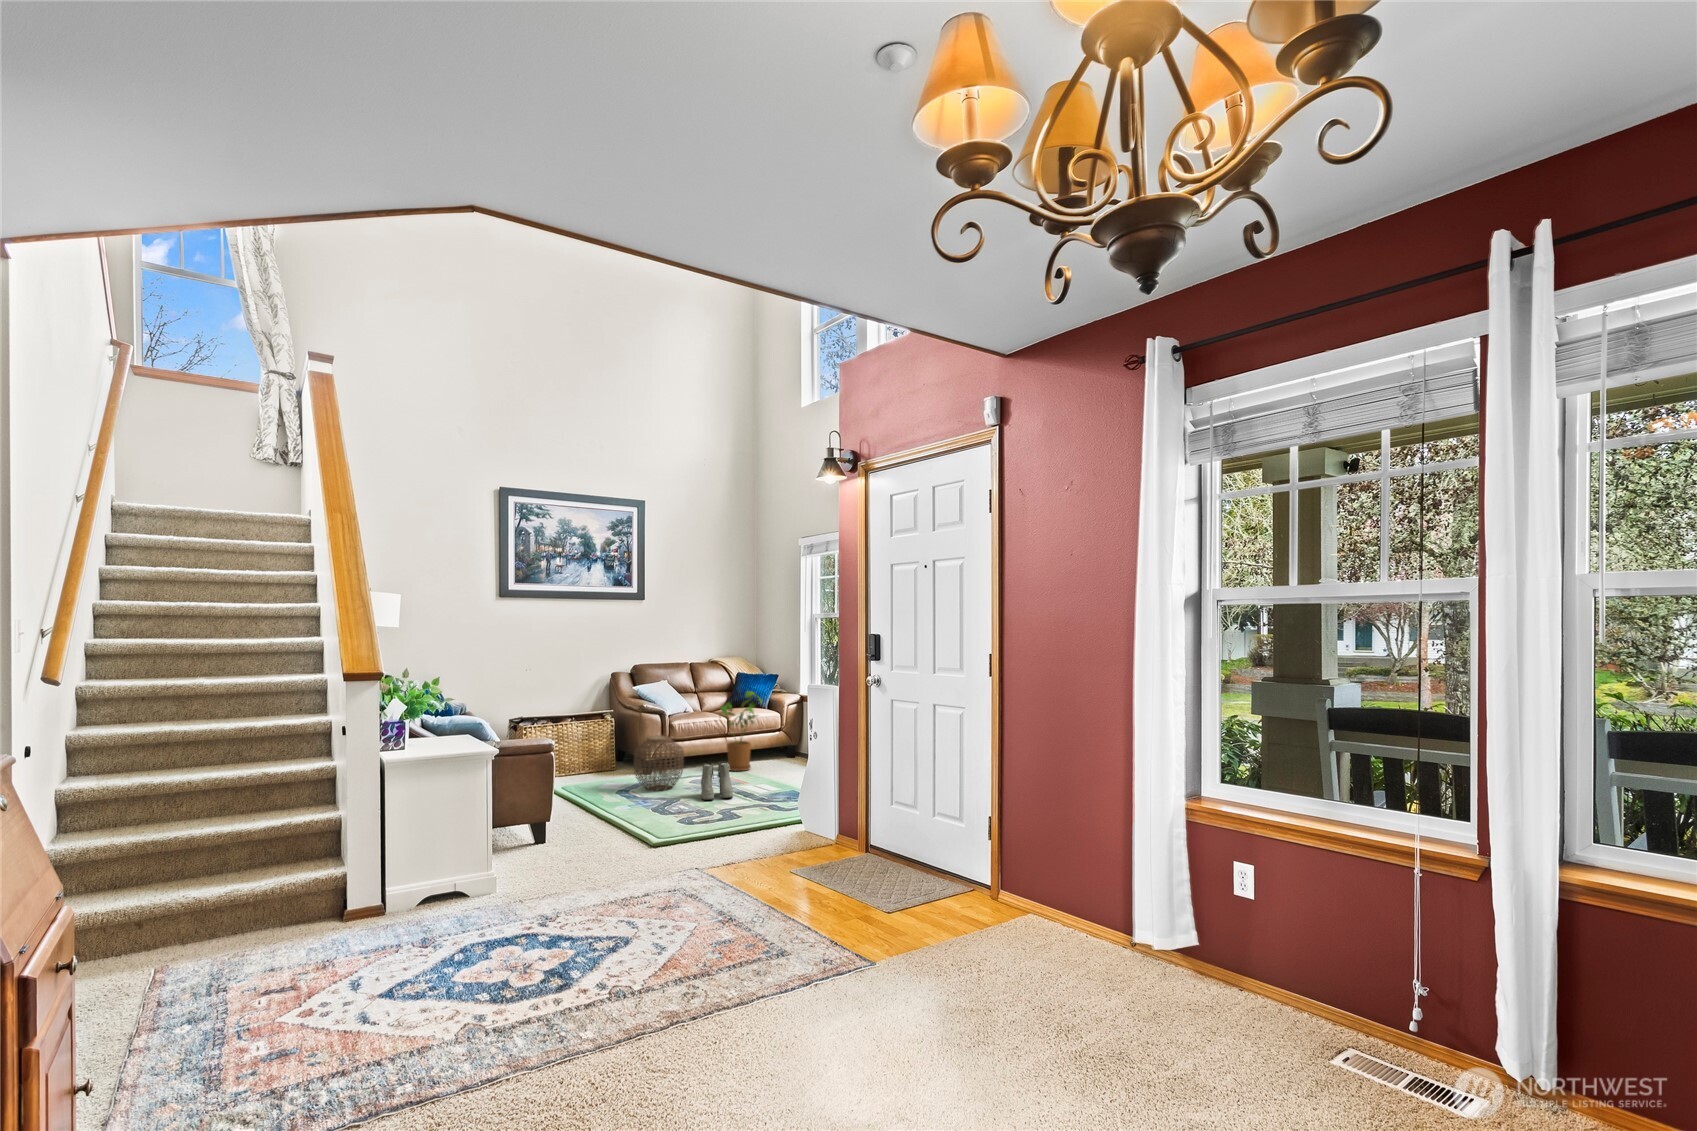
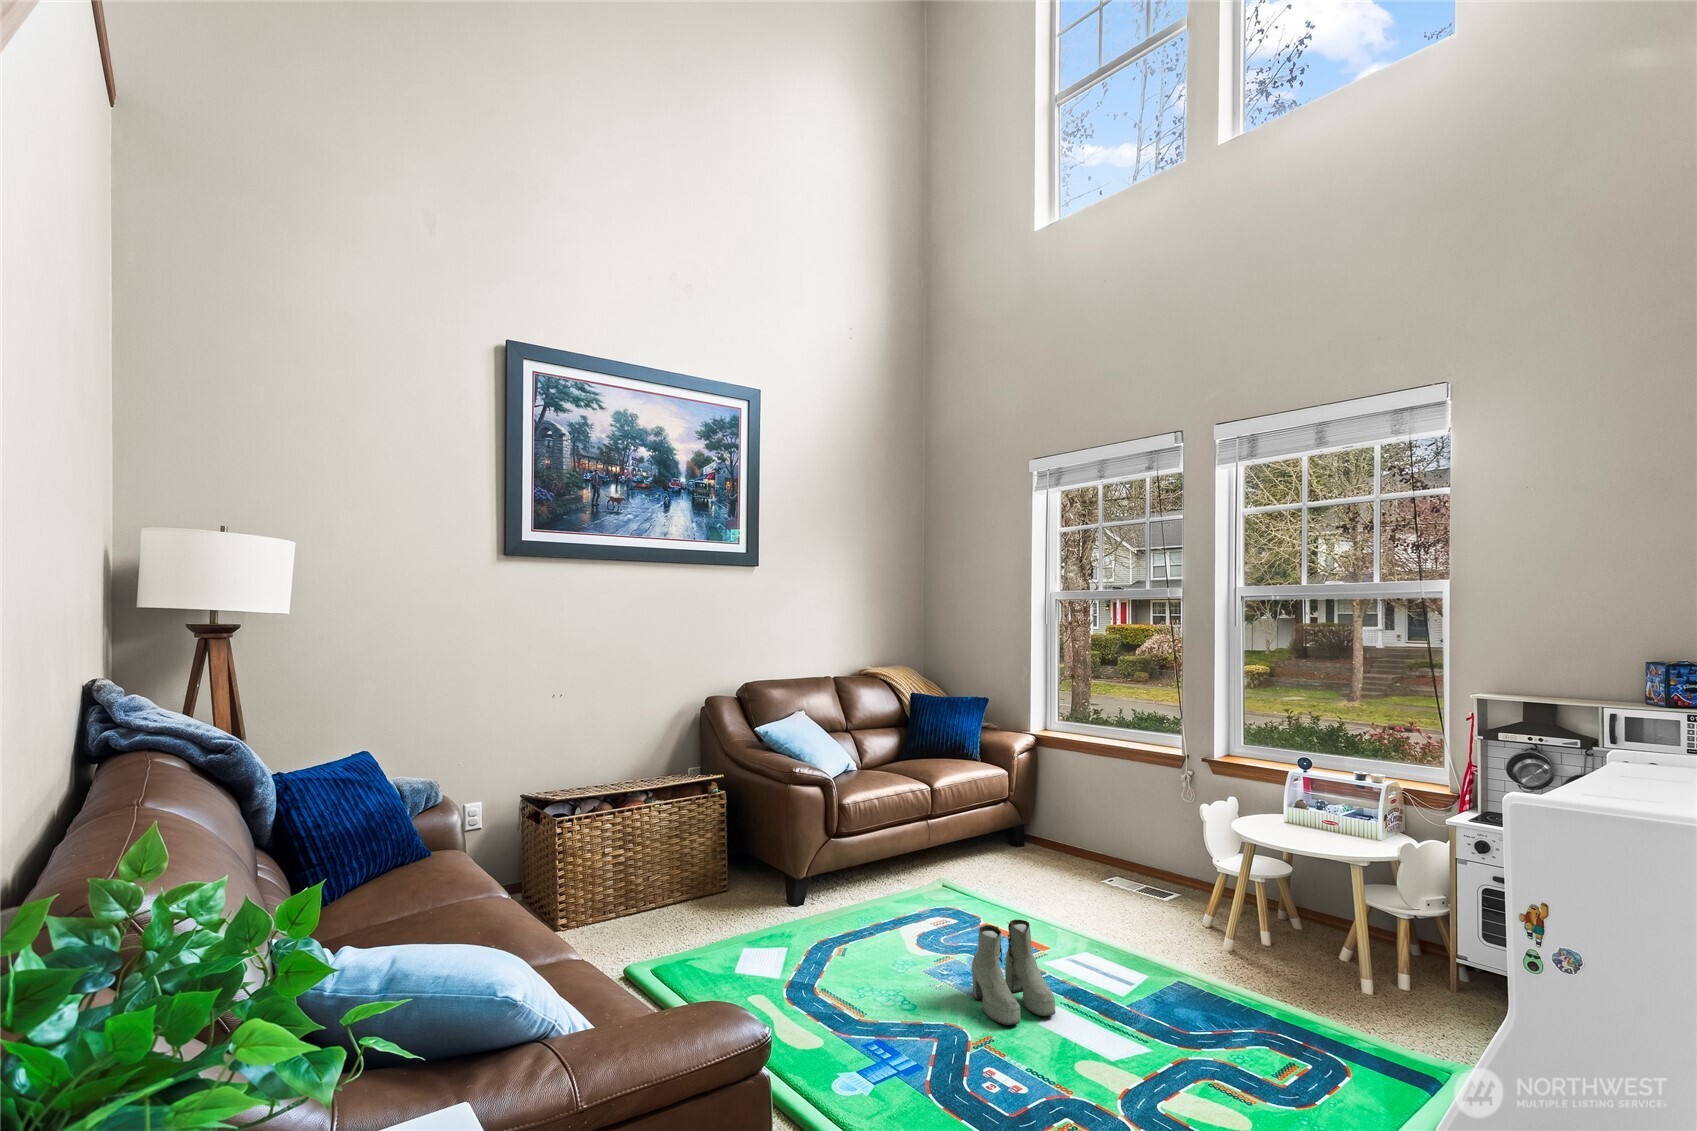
house plant: present [720,691,762,771] -> none [923,739,1009,895]
woven basket: present [634,735,684,791] -> none [805,847,909,975]

